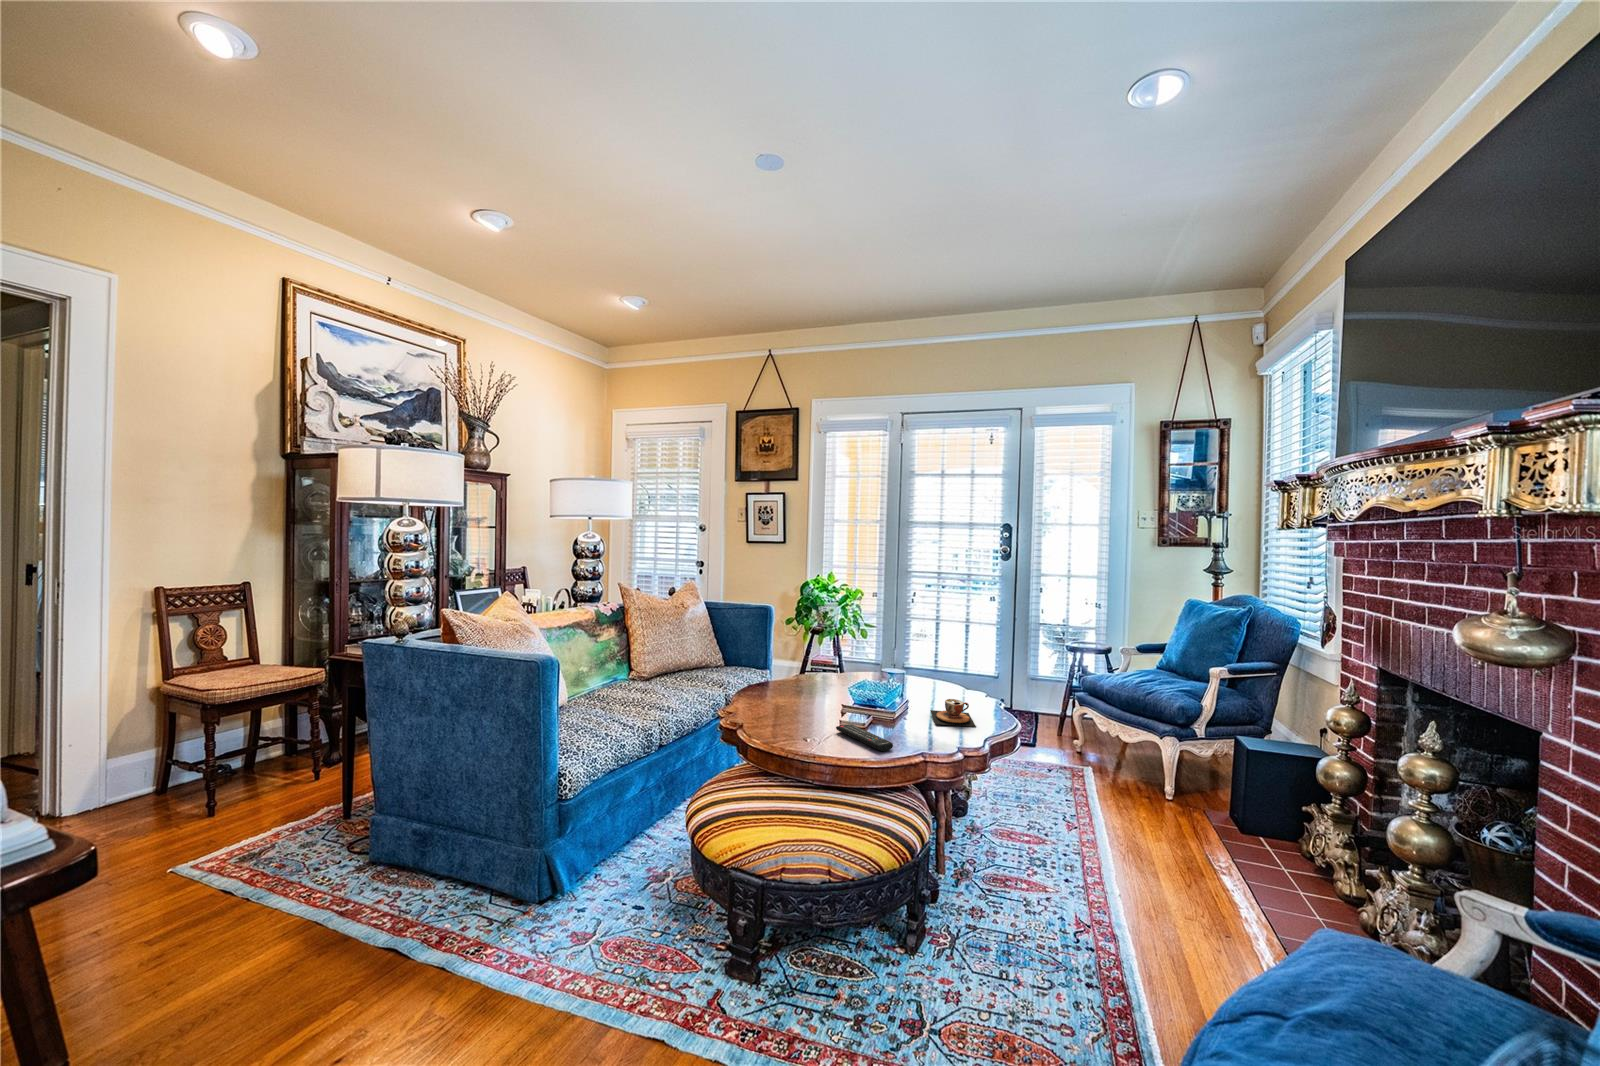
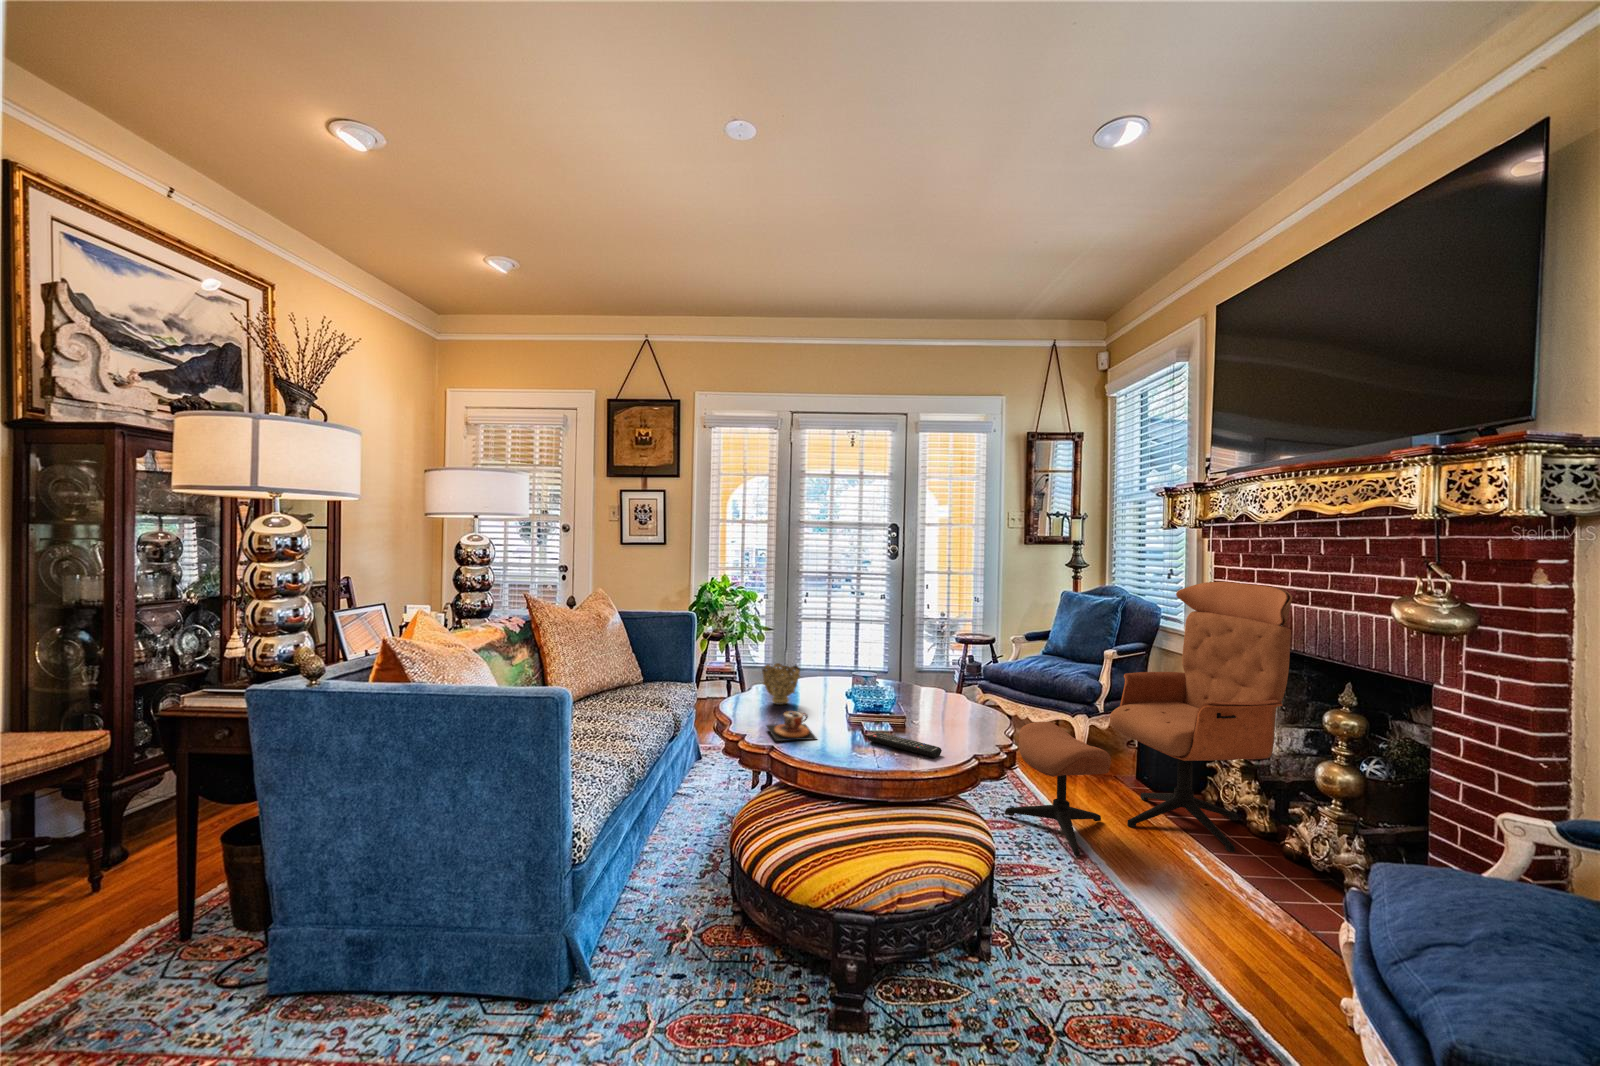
lounge chair: none [1041,594,1395,915] -> present [1005,582,1292,856]
decorative bowl: none [782,655,818,694] -> present [762,663,800,705]
teacup: present [930,699,976,727] -> present [767,711,816,741]

